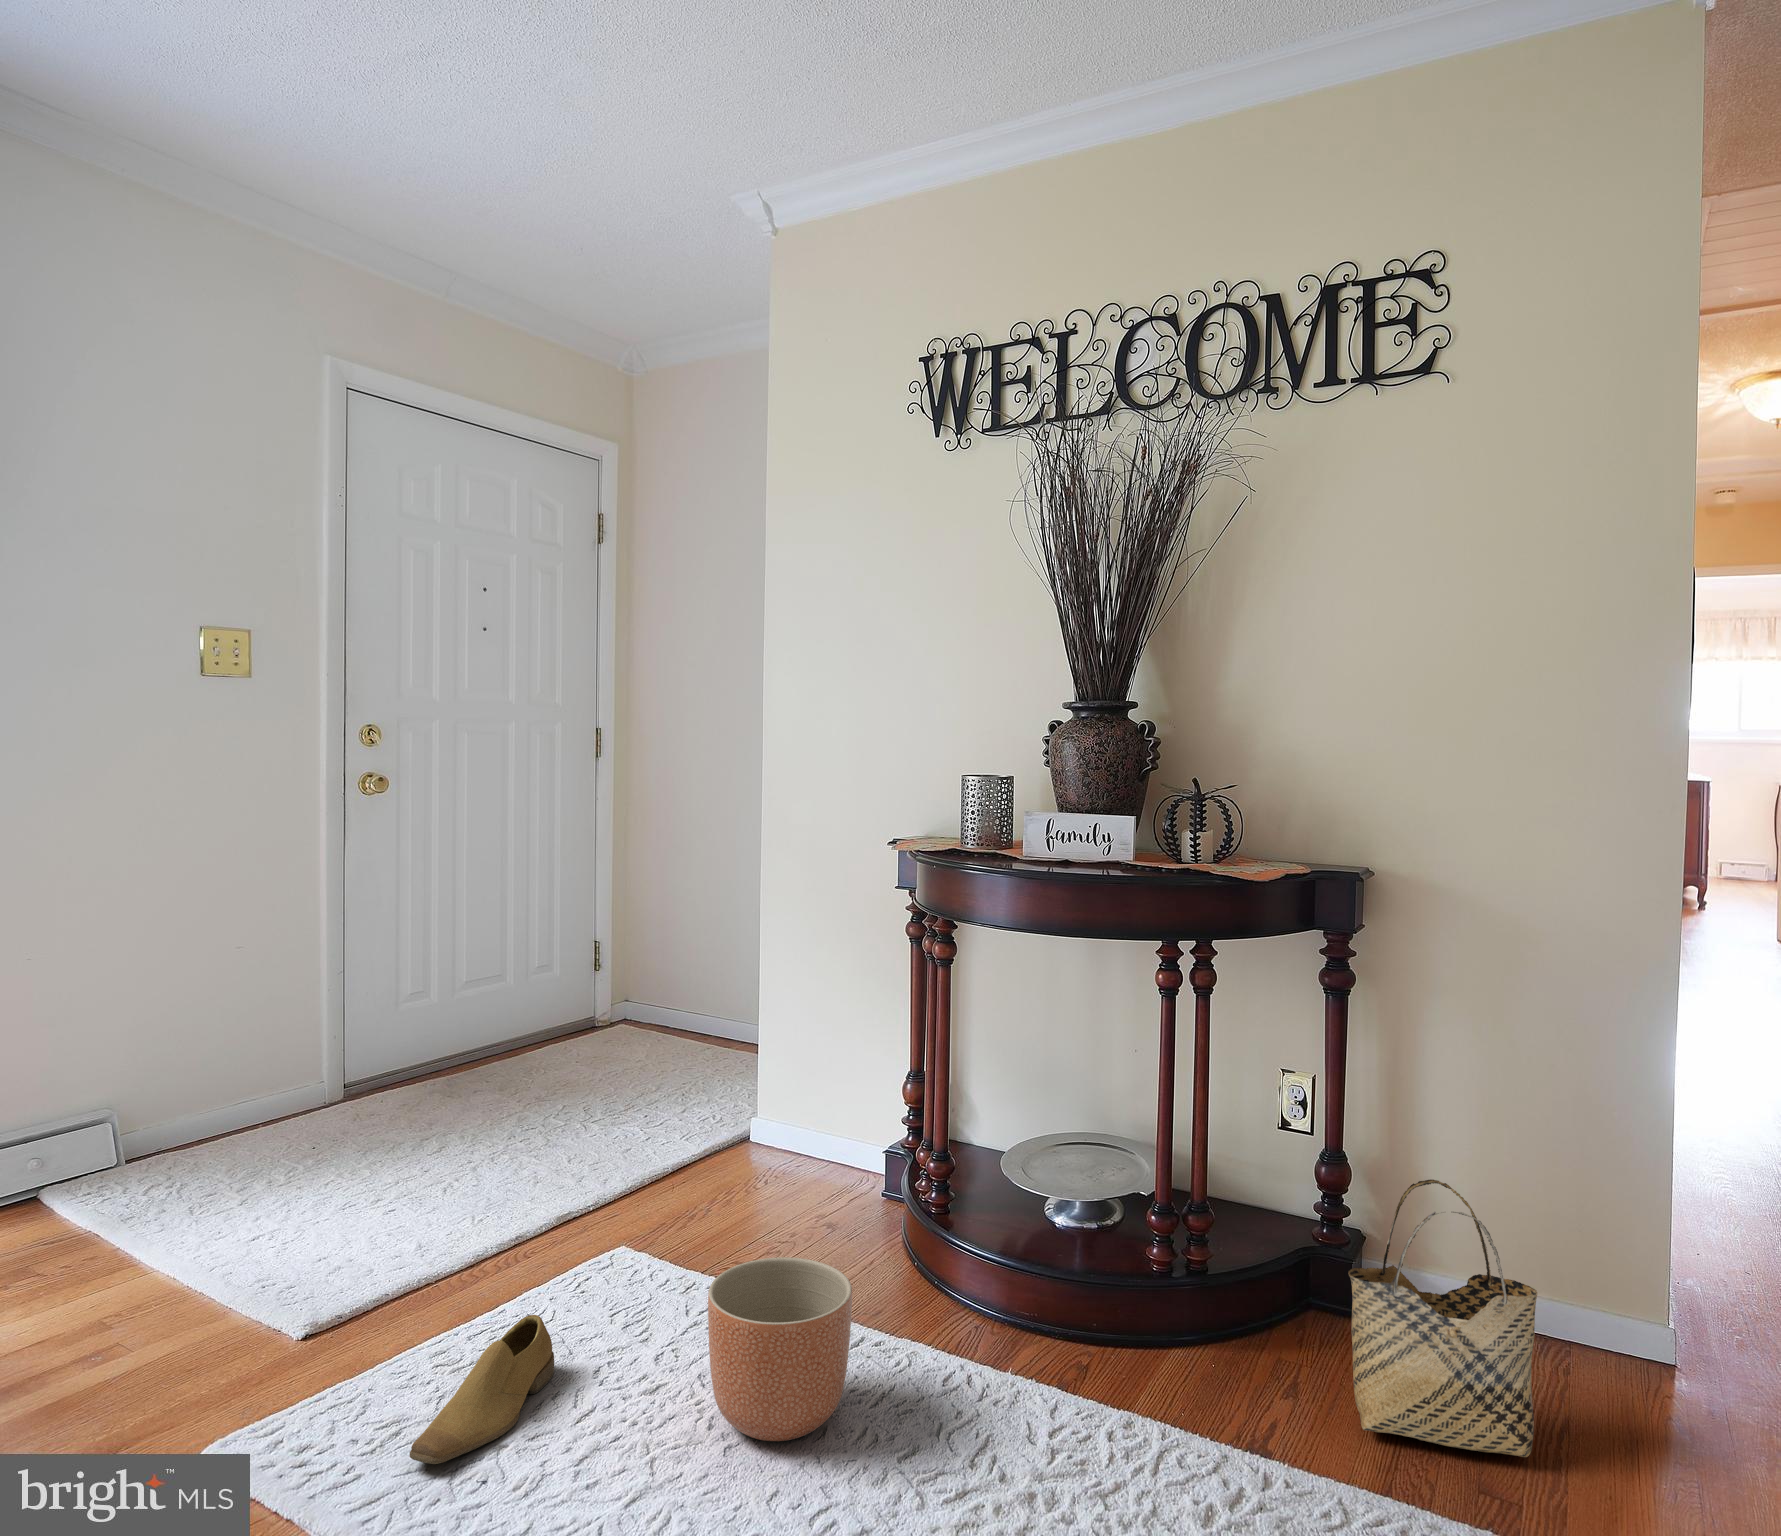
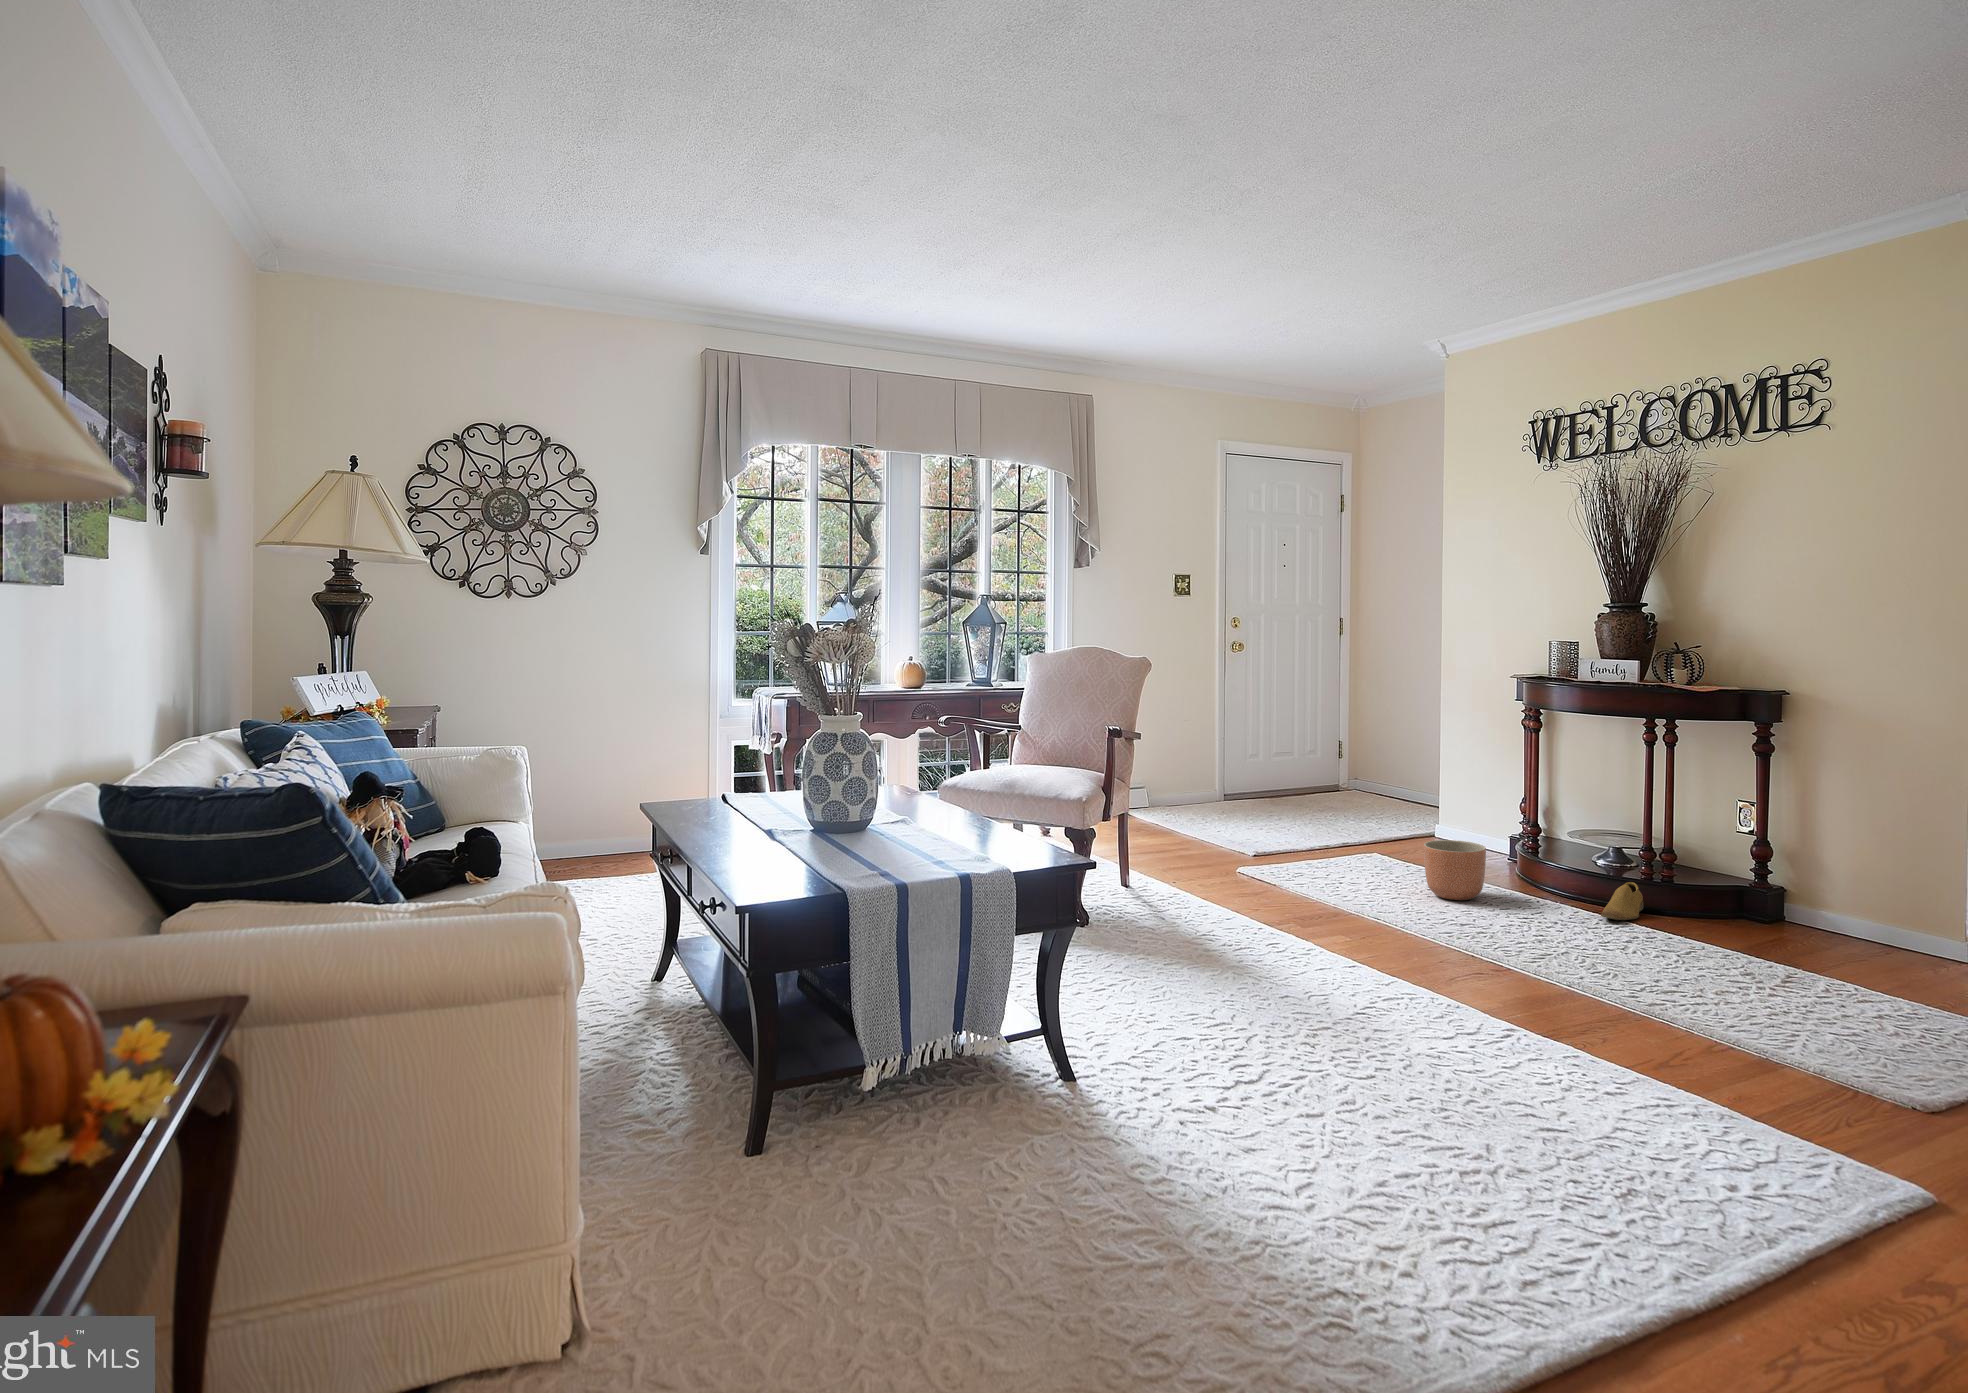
woven basket: present [1348,1180,1537,1457] -> none [1731,822,1832,936]
shoe: present [410,1315,554,1464] -> present [1601,882,1643,920]

